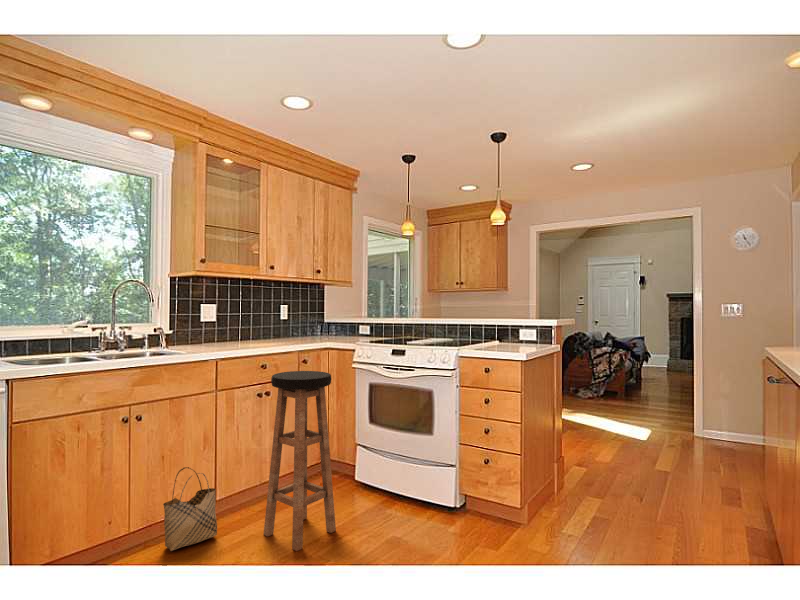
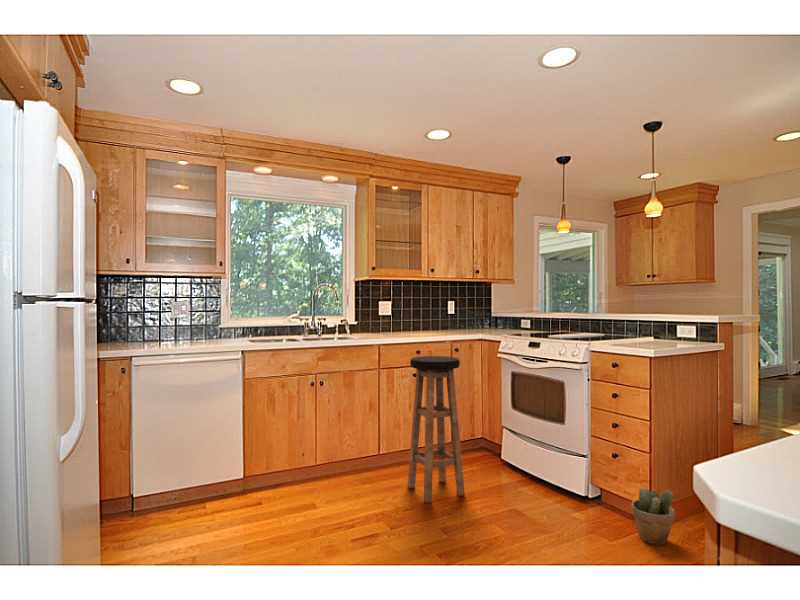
woven basket: present [163,467,217,551] -> none [336,425,374,484]
potted plant: none [511,489,549,544] -> present [631,488,675,545]

